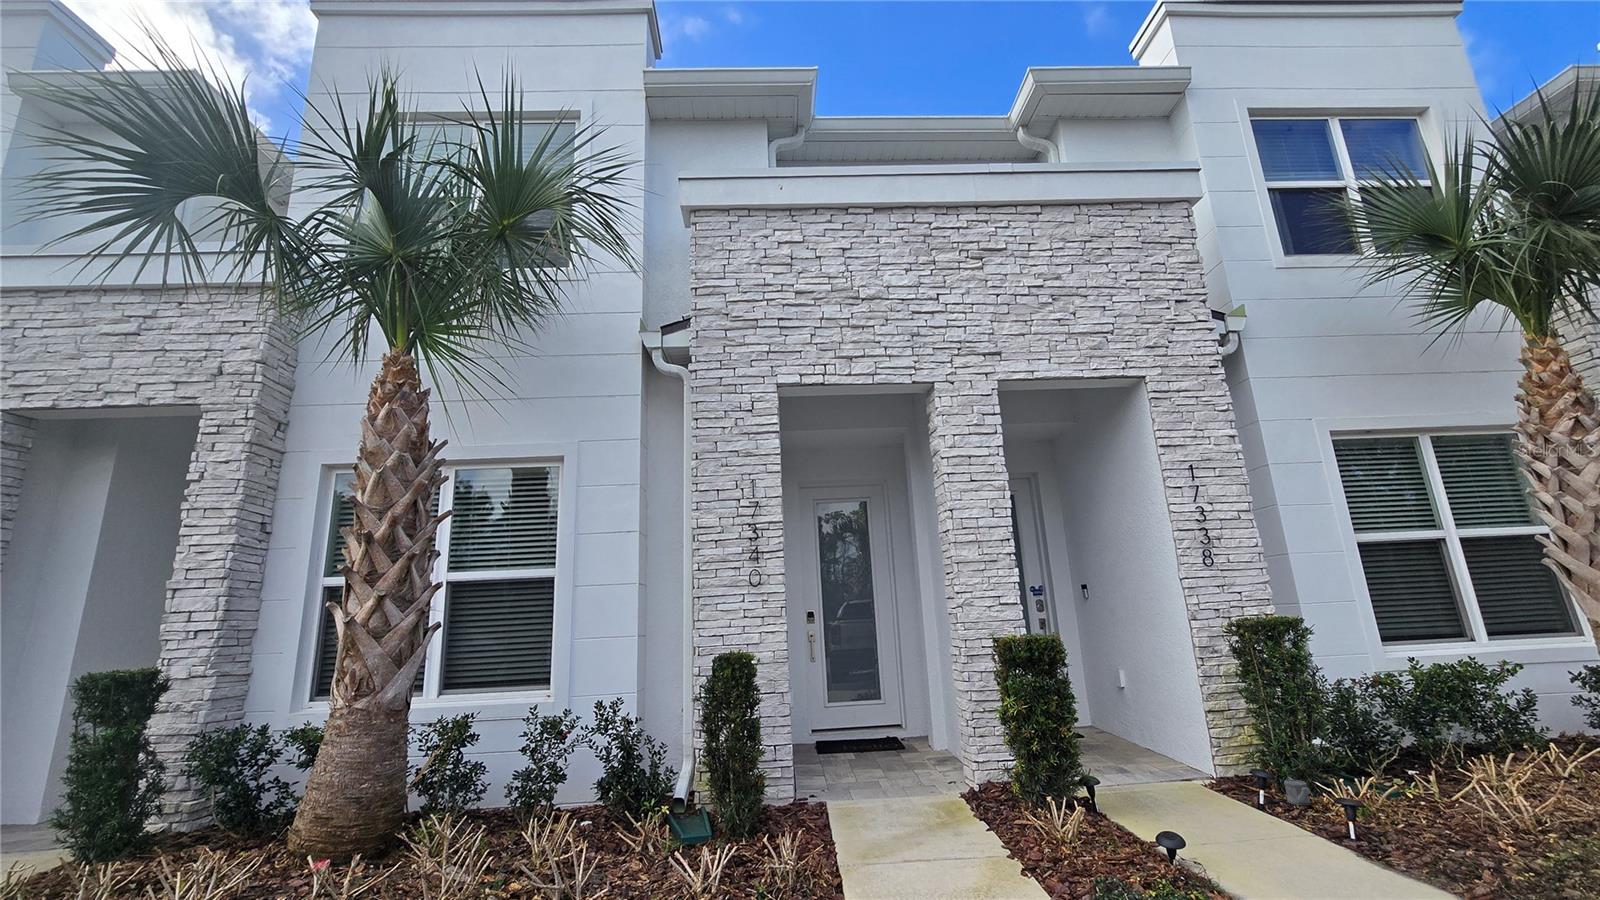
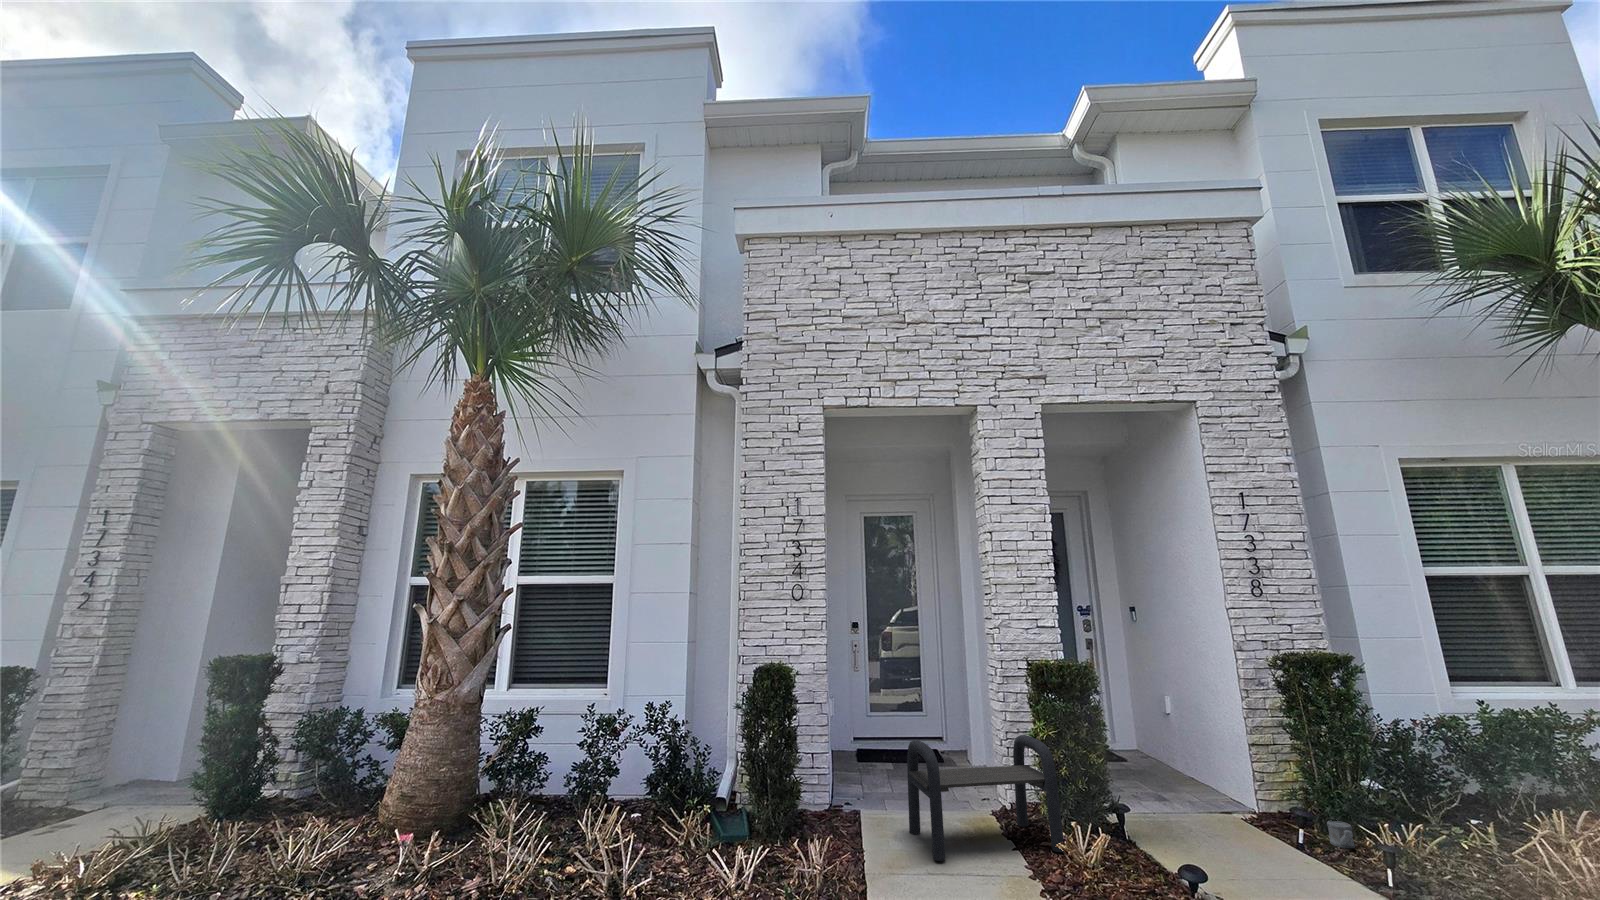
bench: none [875,713,1037,847] -> present [907,735,1064,861]

